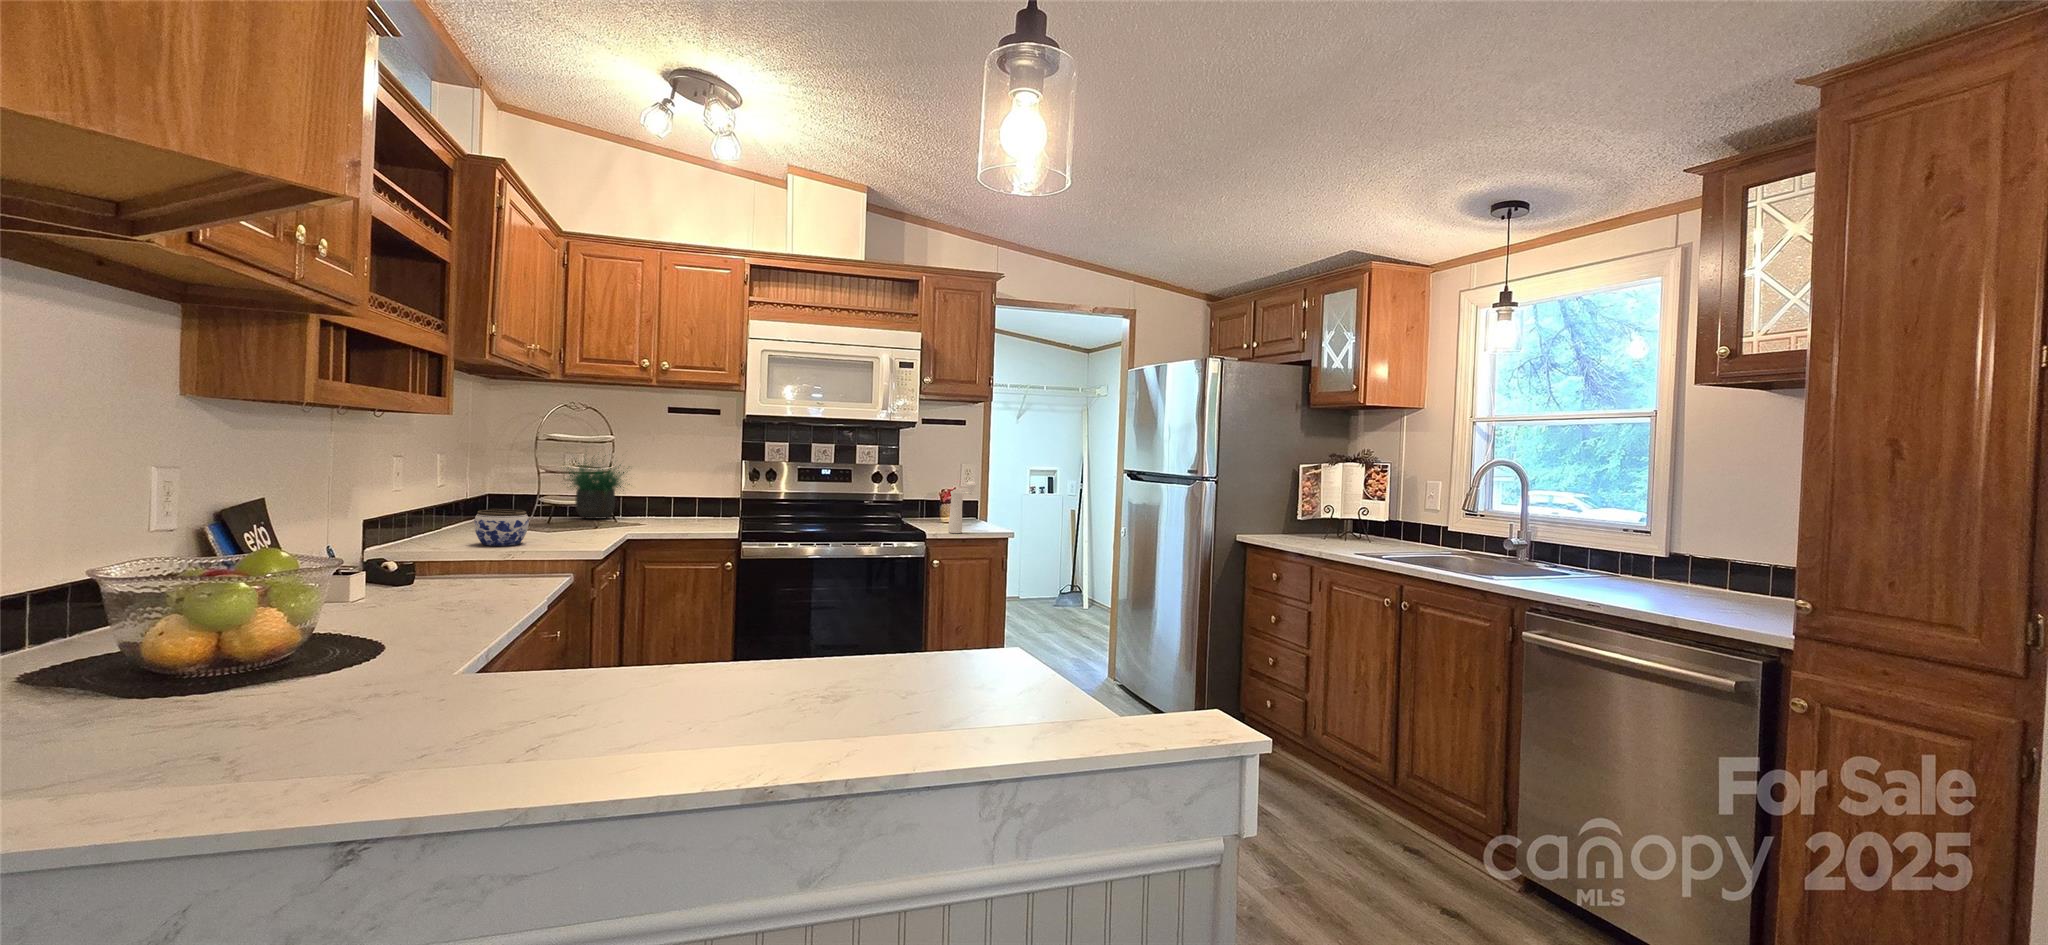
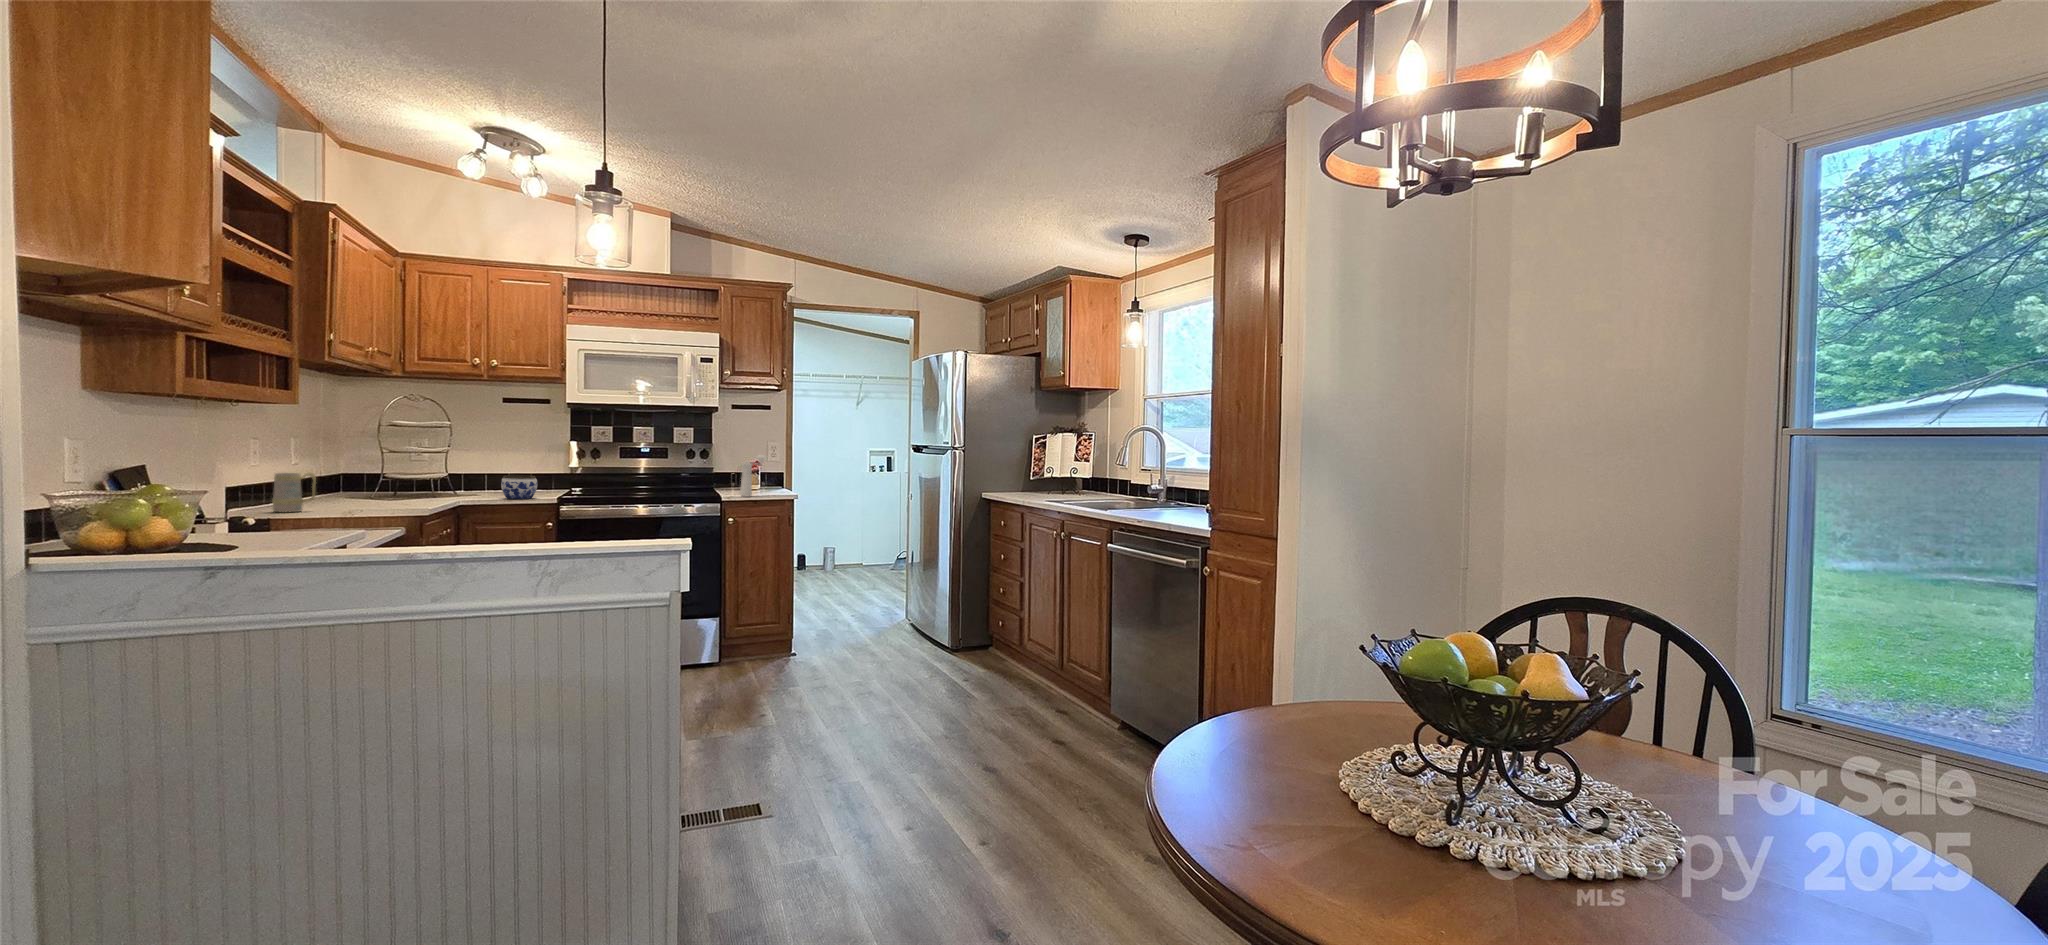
potted plant: present [567,455,630,519] -> none [395,423,476,492]
mug: none [419,503,473,556] -> present [272,472,316,512]
jar: present [474,509,529,546] -> present [501,475,538,499]

